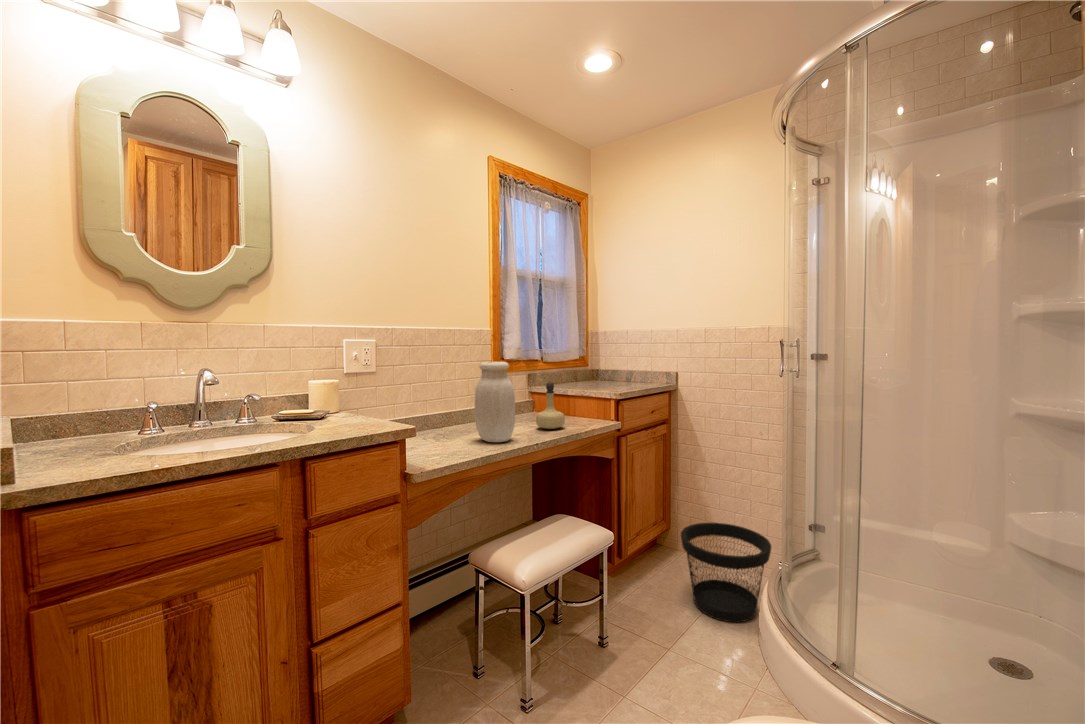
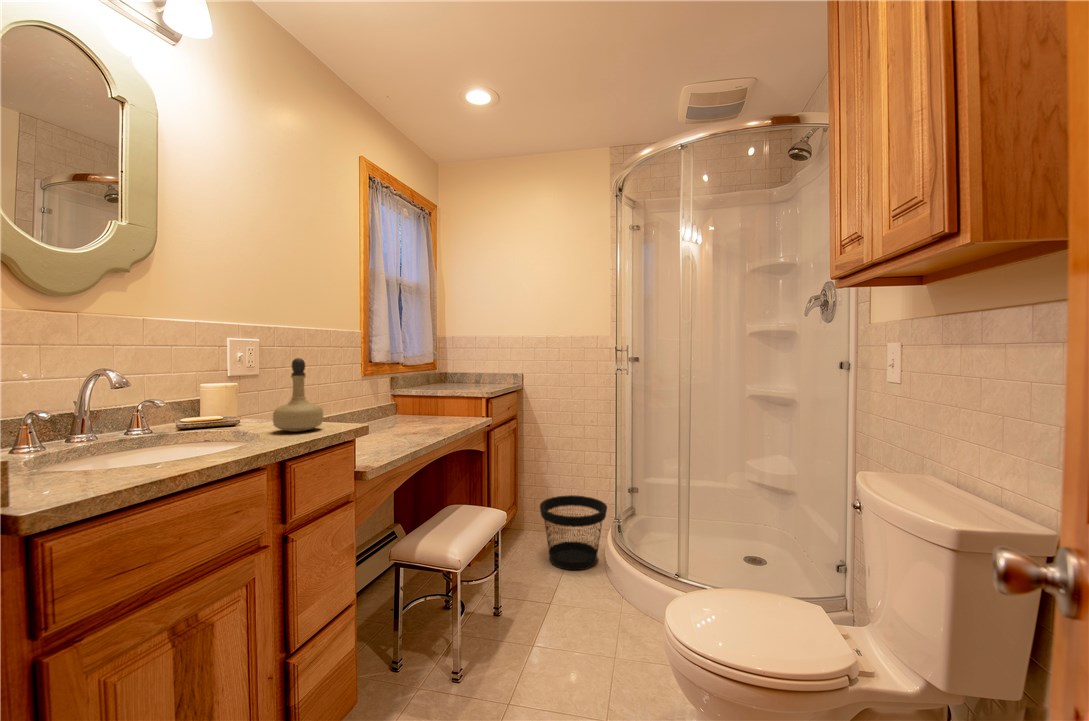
jar: present [474,362,515,442] -> none [382,363,423,440]
perfume bottle: present [536,382,565,429] -> present [273,358,323,432]

